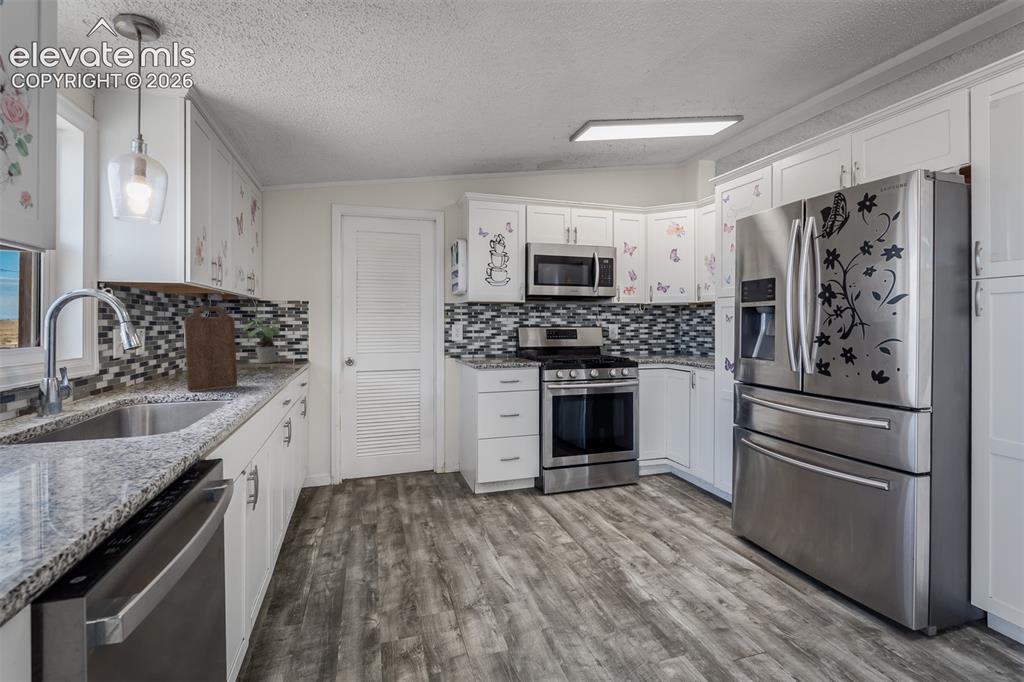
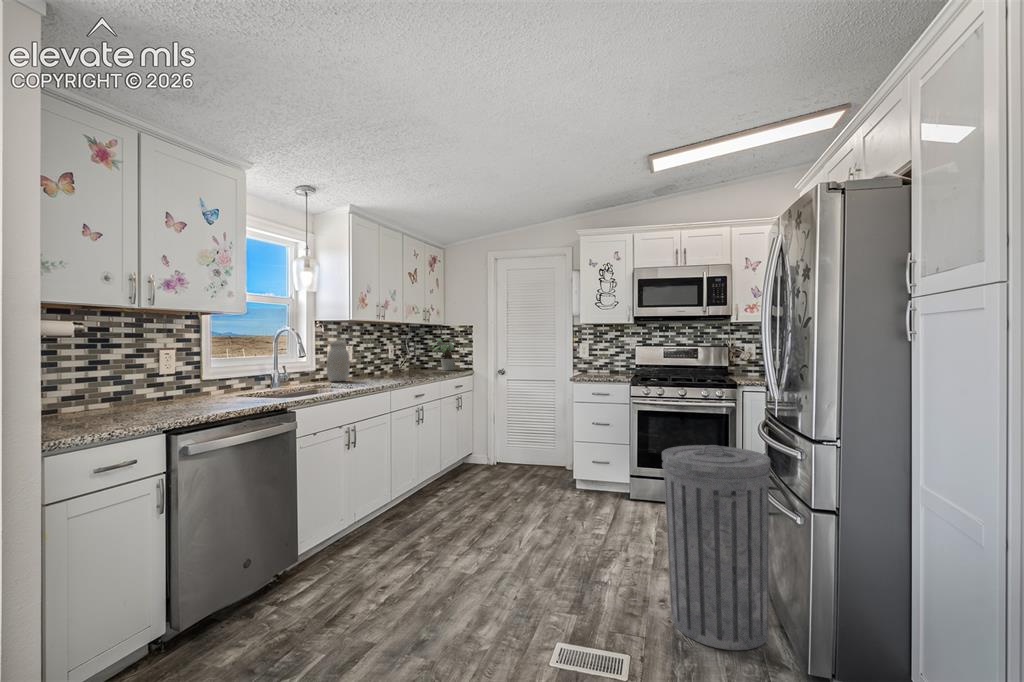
cutting board: present [184,307,237,391] -> none [347,333,378,383]
jar: none [123,320,170,390] -> present [327,341,350,381]
trash can: none [711,423,824,624] -> present [662,445,771,650]

